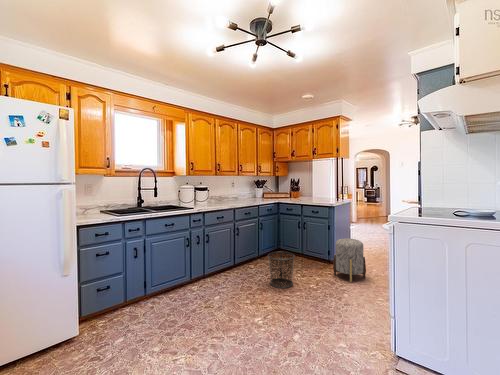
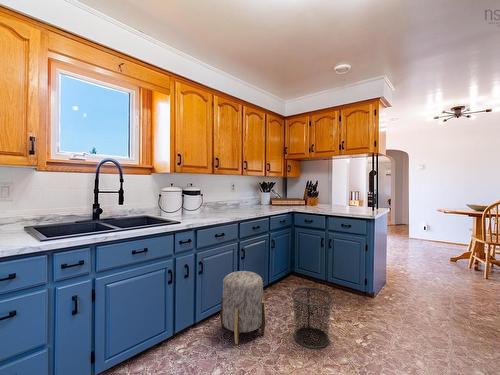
stool: present [333,238,366,282] -> present [220,271,266,345]

